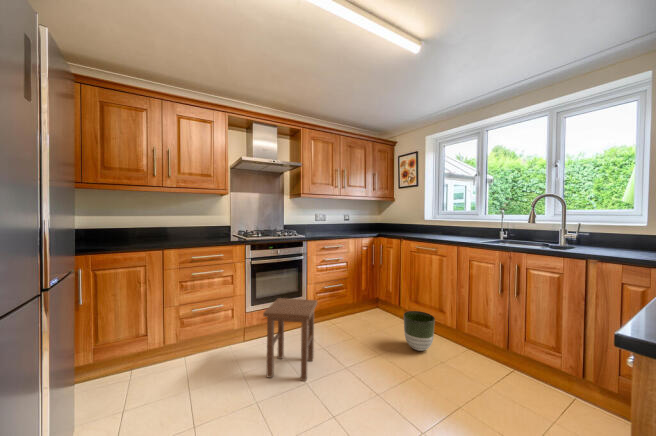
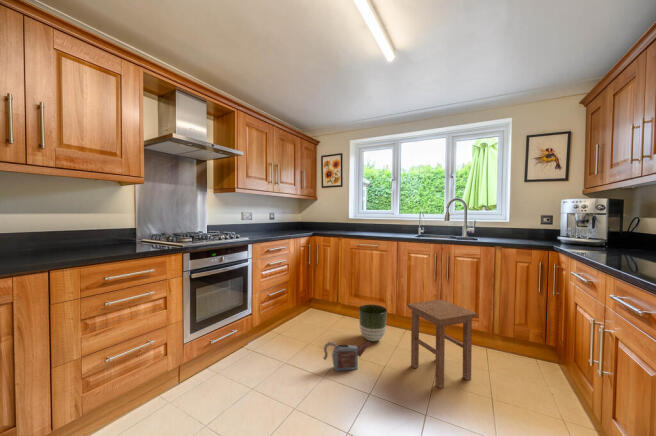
stool: present [263,298,317,381] -> present [408,299,477,388]
watering can: none [348,337,396,371] -> present [323,341,370,371]

